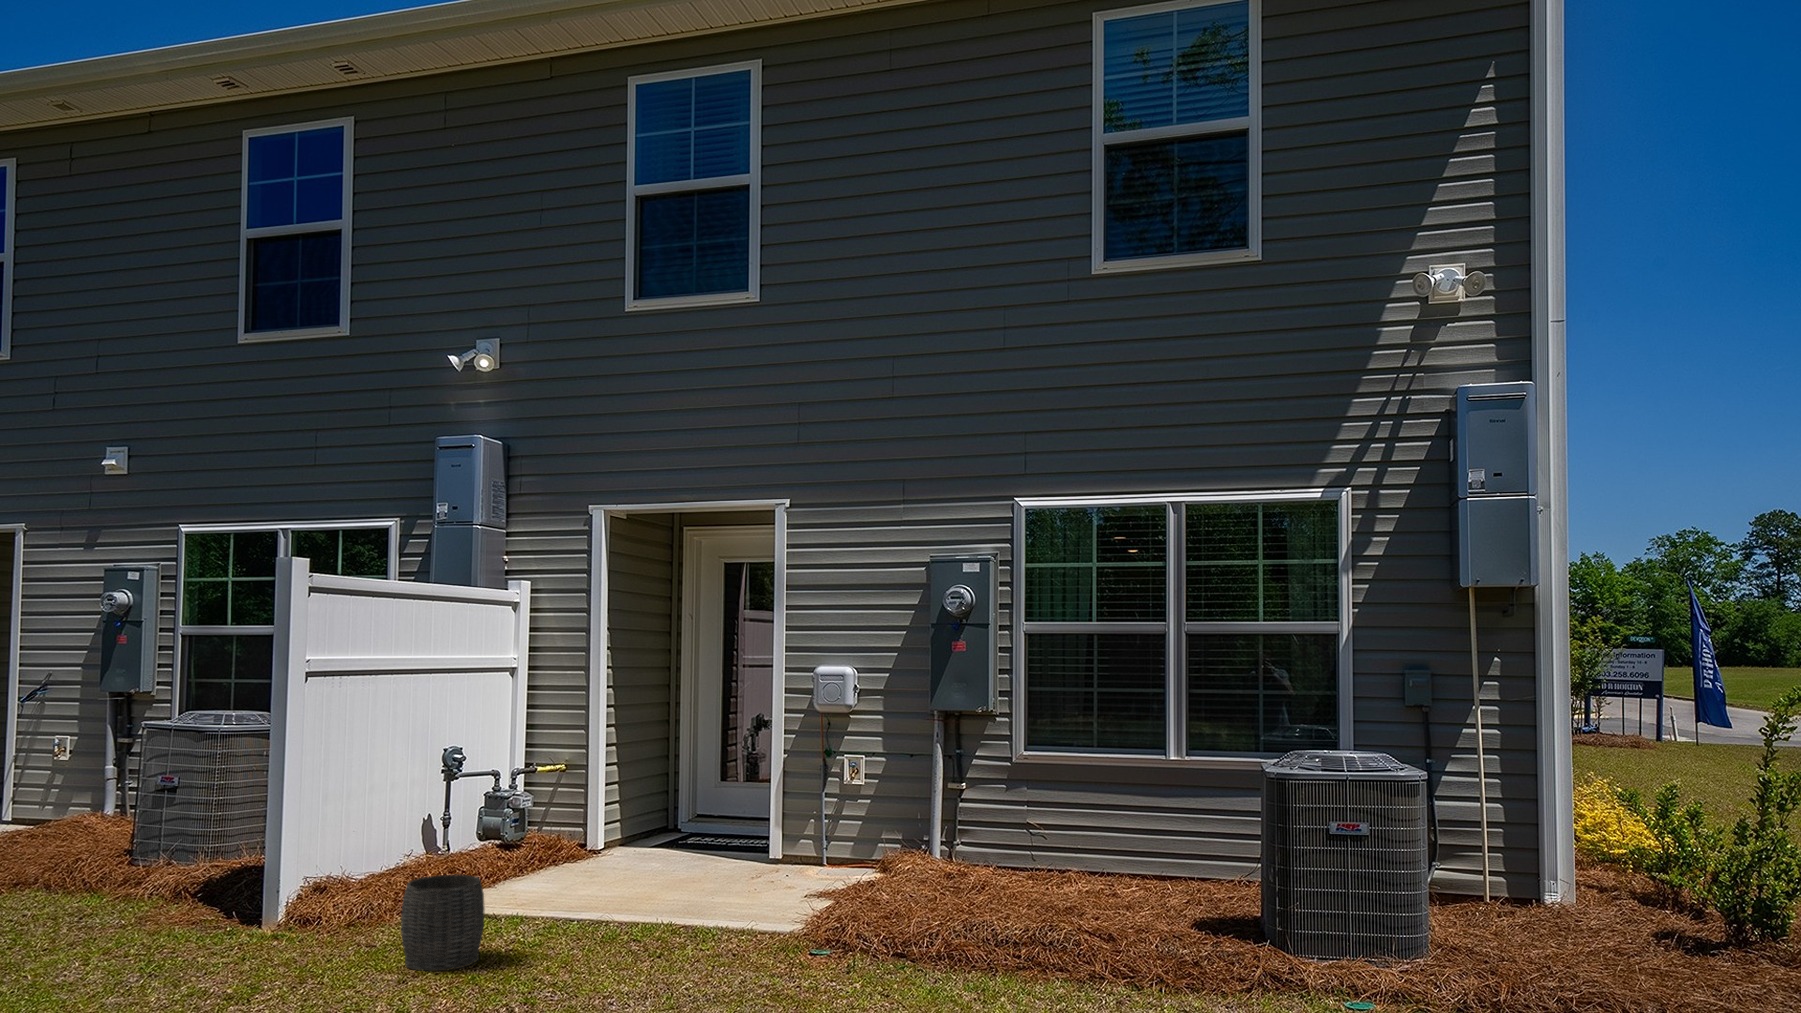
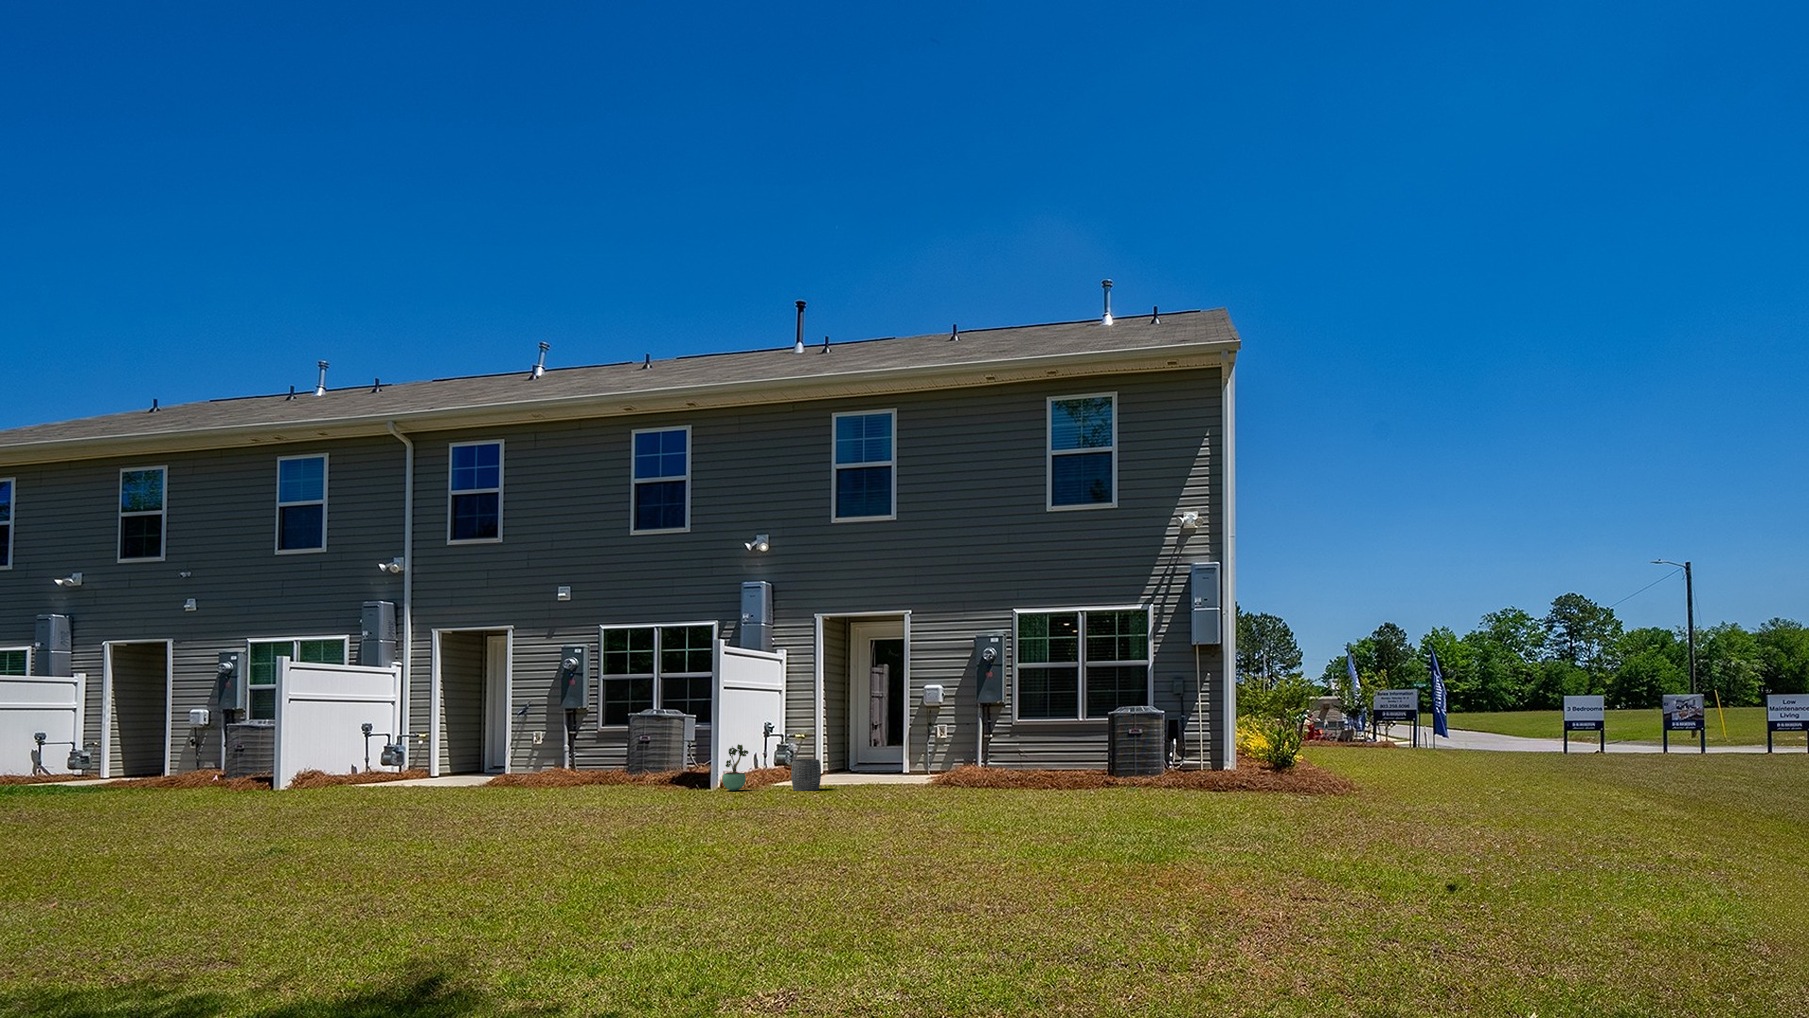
potted plant: none [225,833,307,958] -> present [723,744,749,791]

